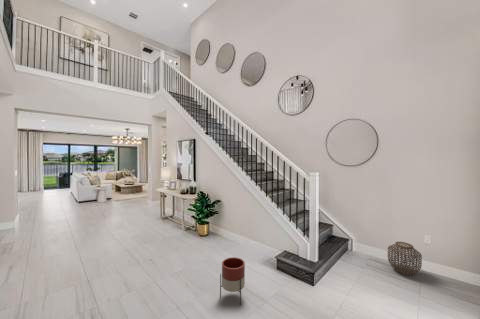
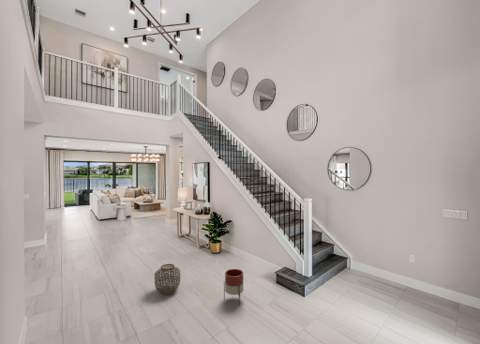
woven basket: present [388,242,422,276] -> present [155,264,180,295]

